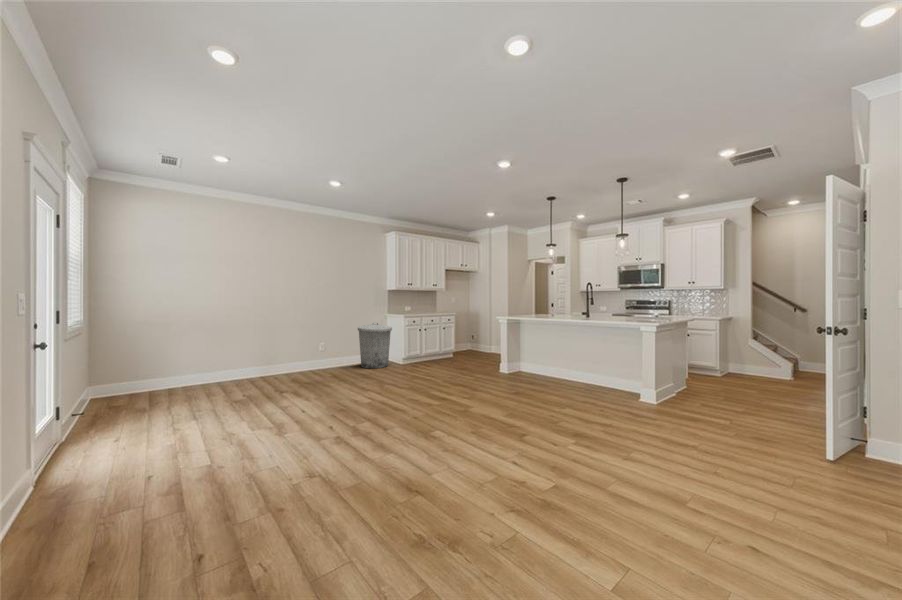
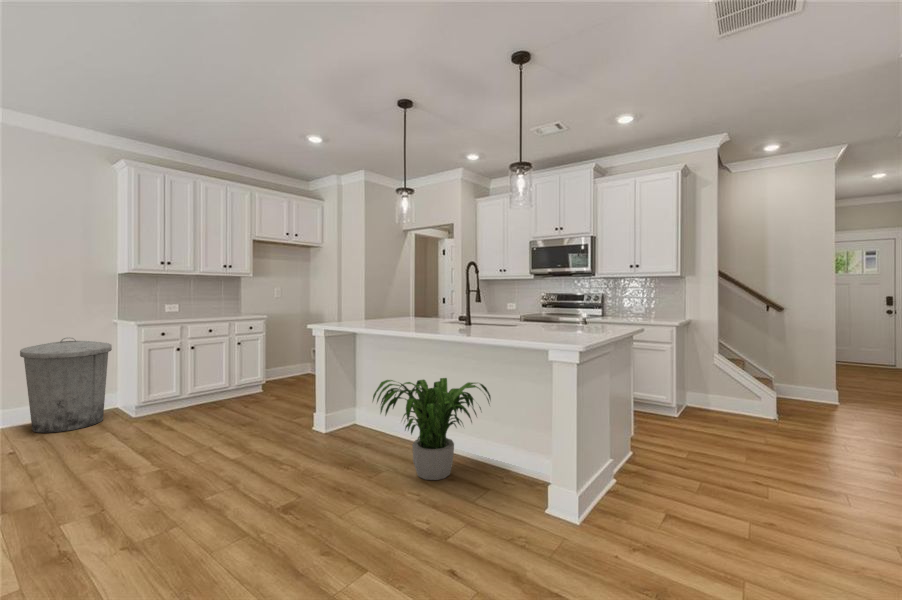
potted plant: none [545,342,607,391] -> present [373,378,491,480]

